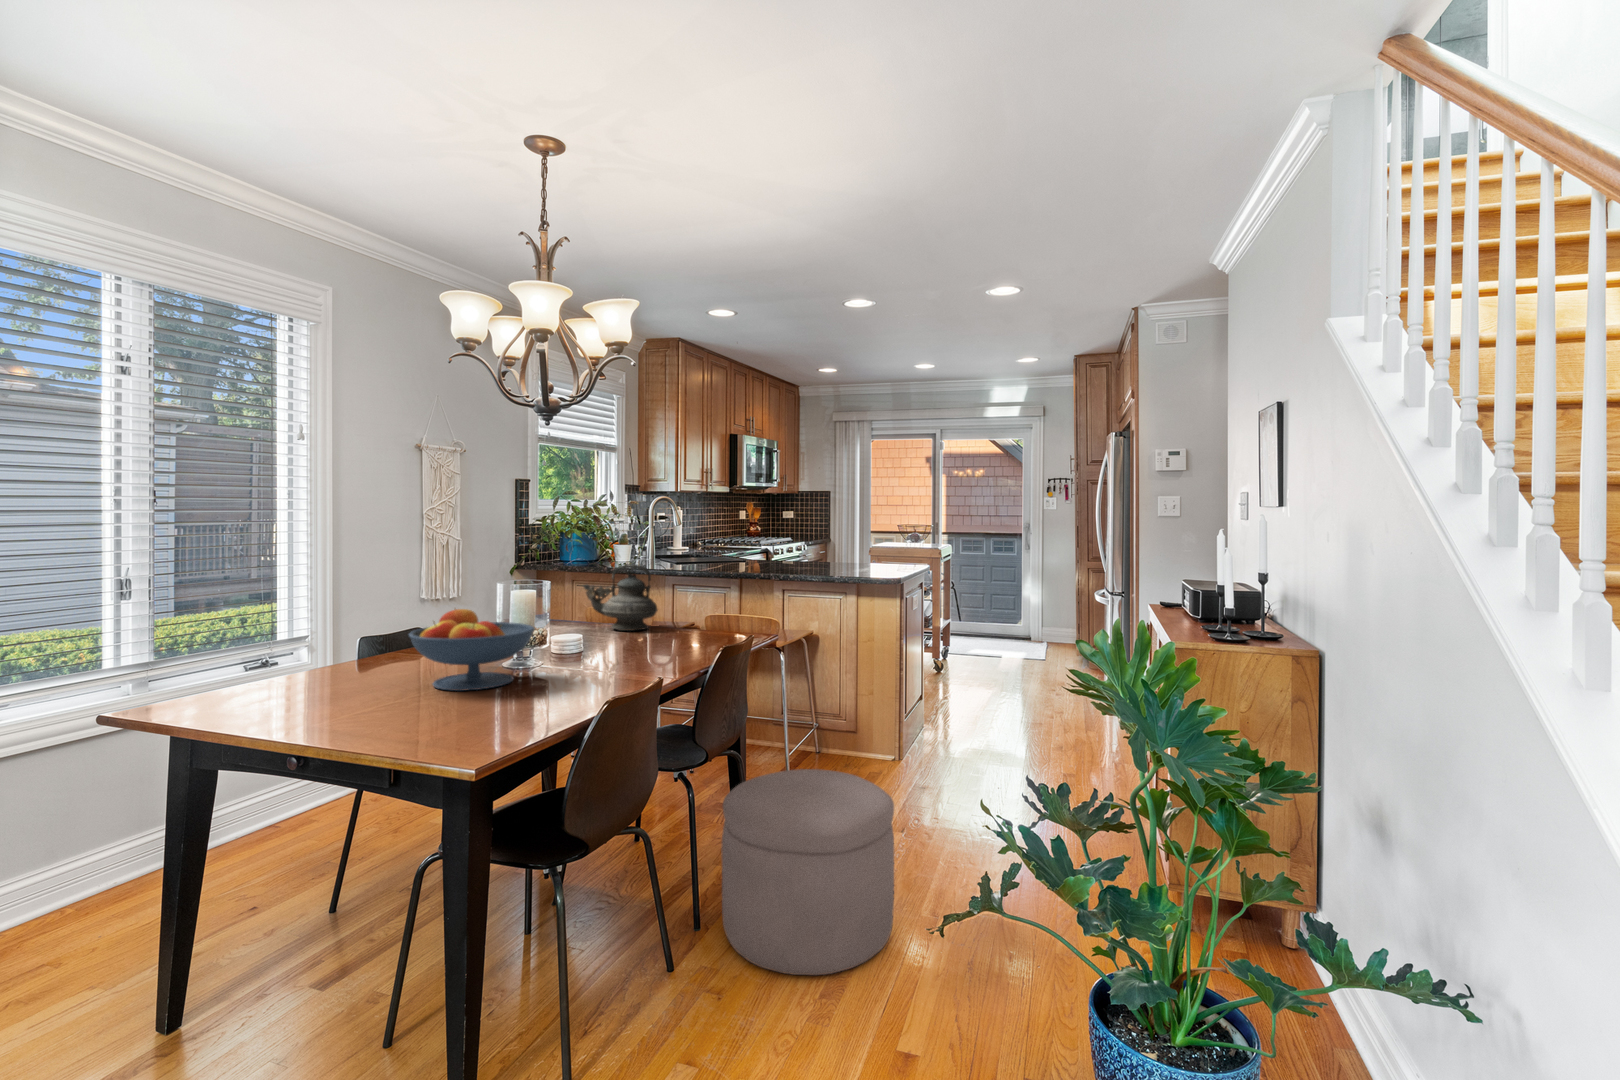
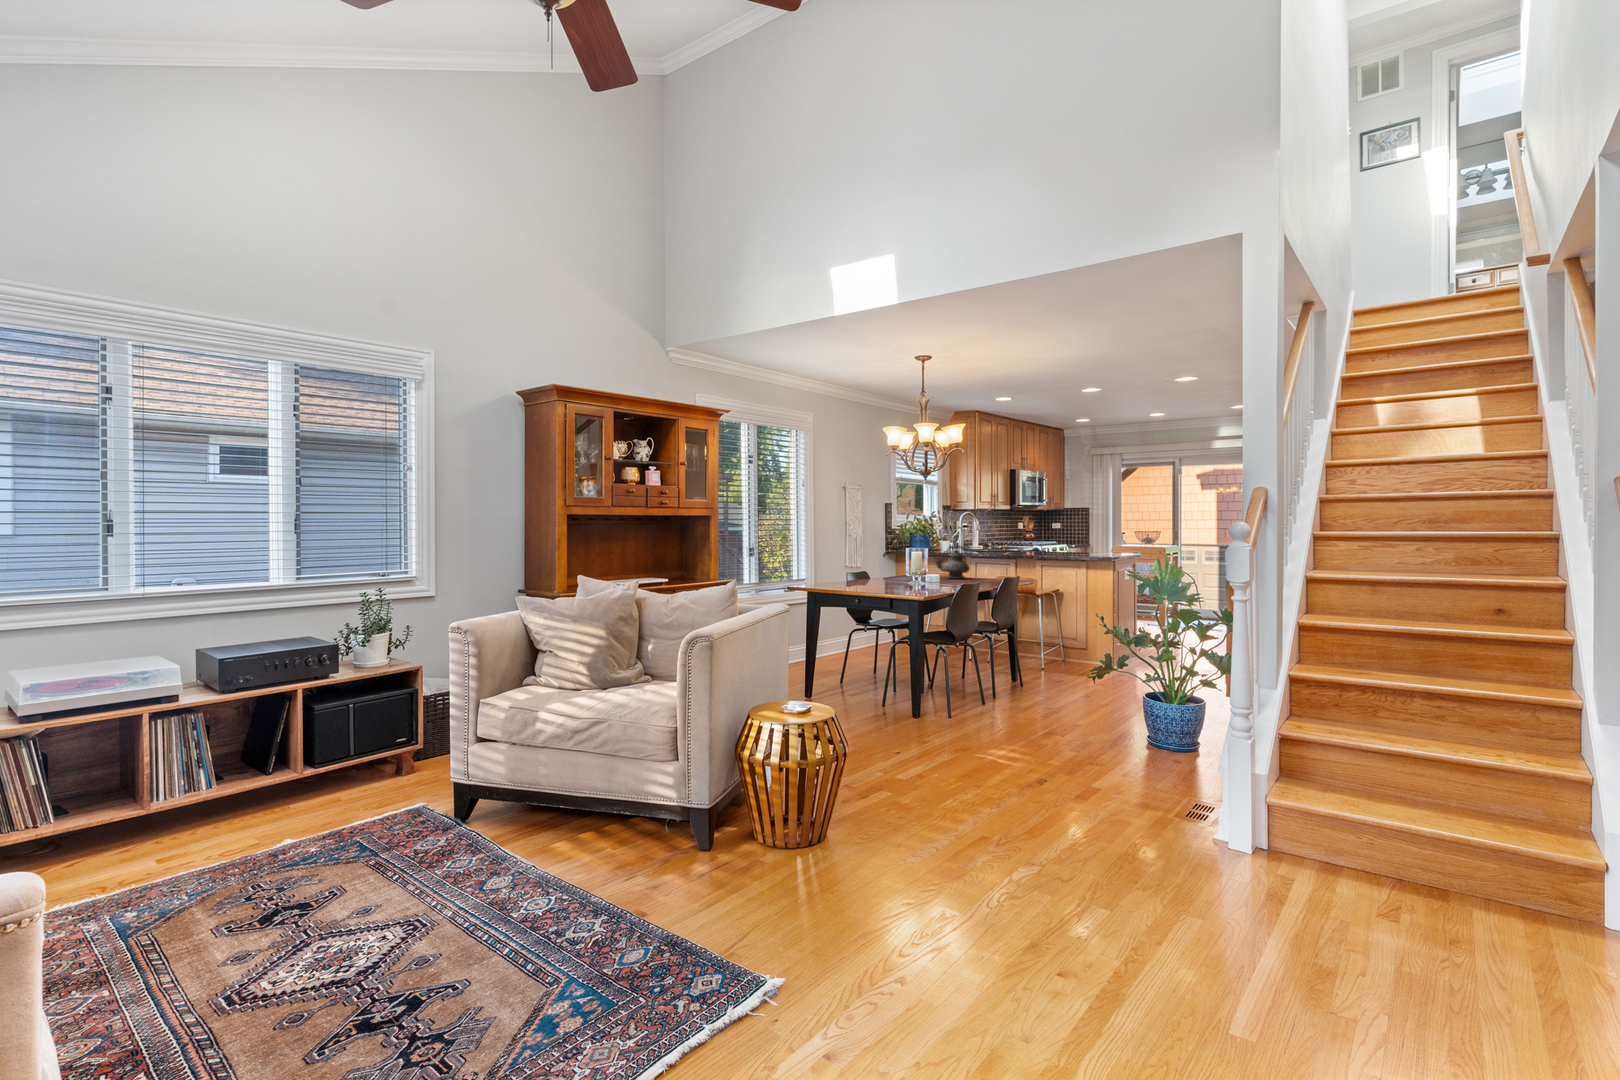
fruit bowl: present [409,609,534,691] -> none [878,556,924,586]
ottoman: present [722,769,894,975] -> none [1003,635,1082,707]

